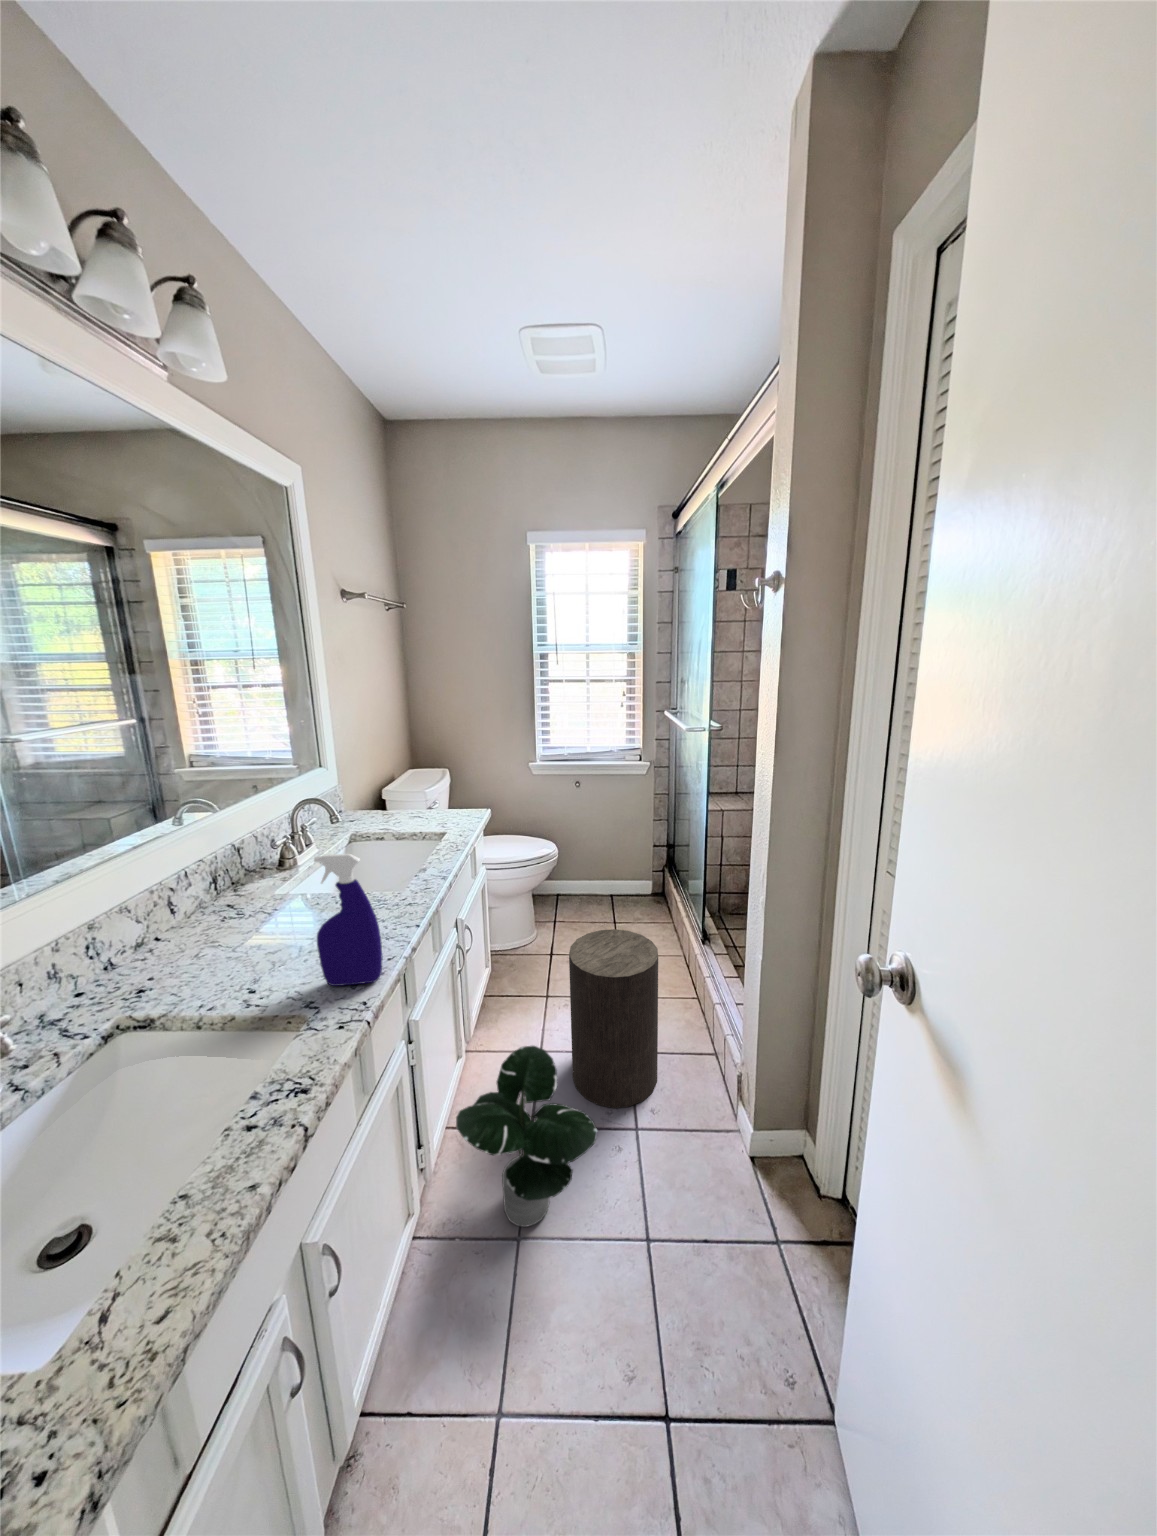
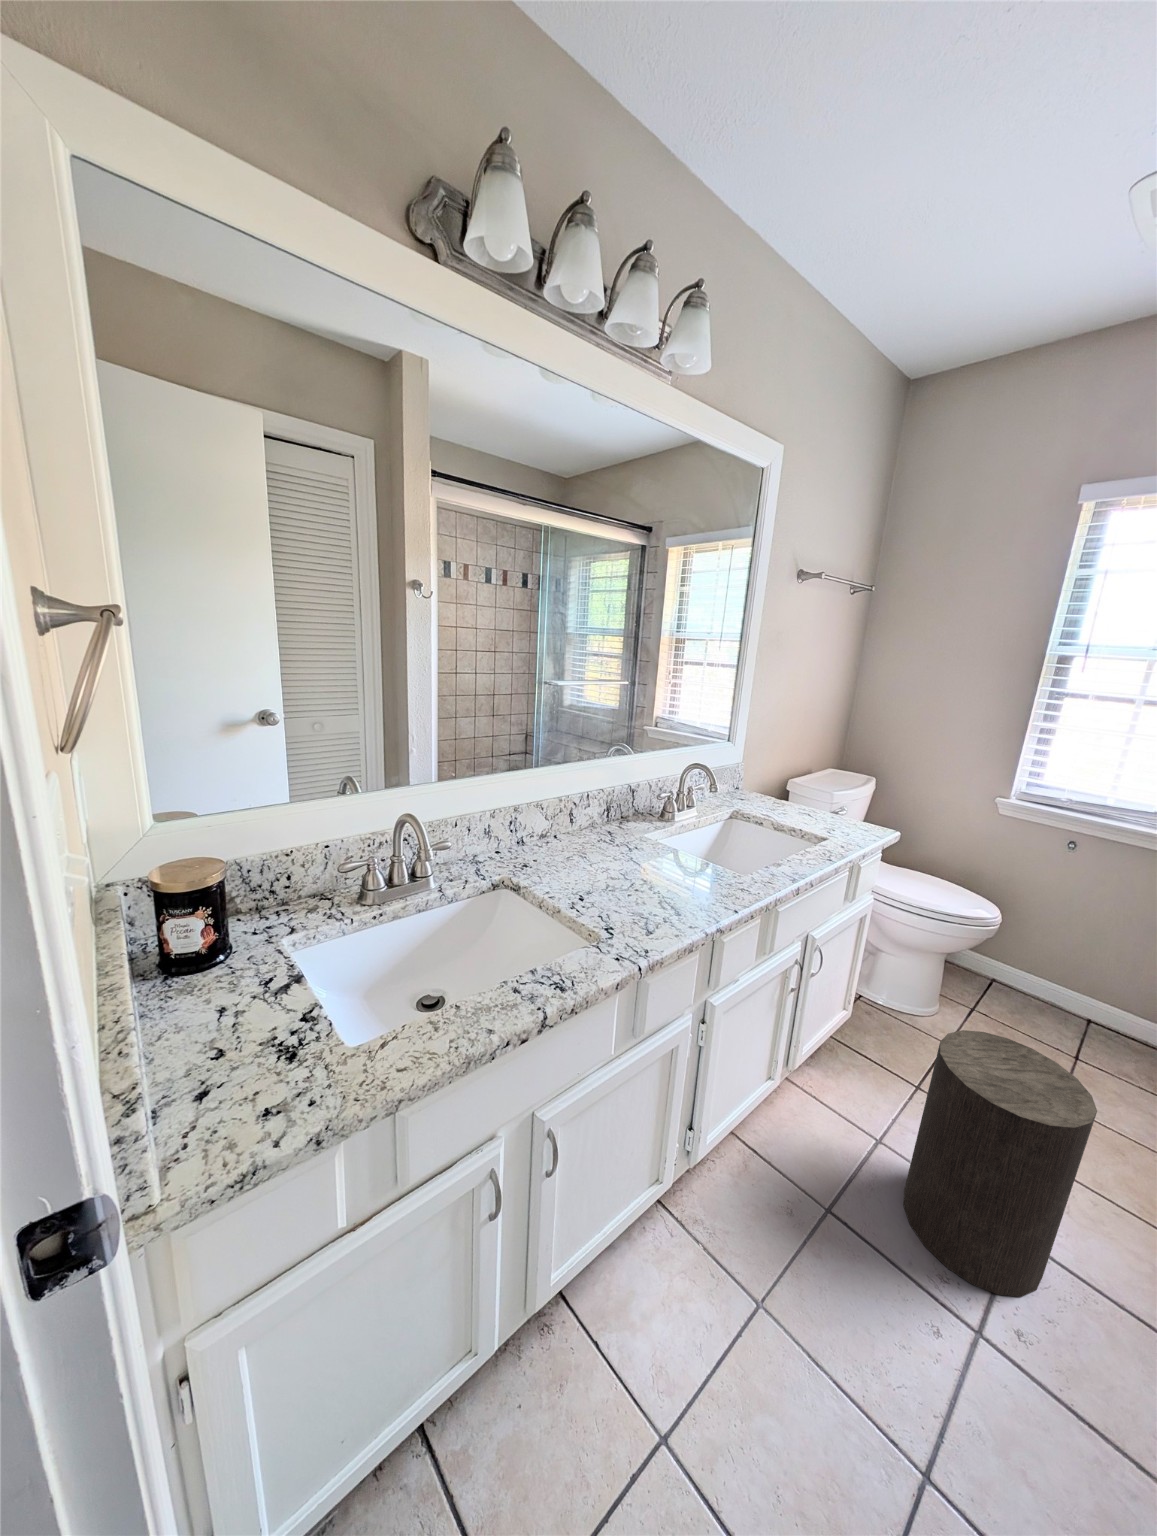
spray bottle: present [314,854,382,986] -> none [630,803,682,939]
potted plant: present [456,1046,597,1227] -> none [724,1103,886,1301]

